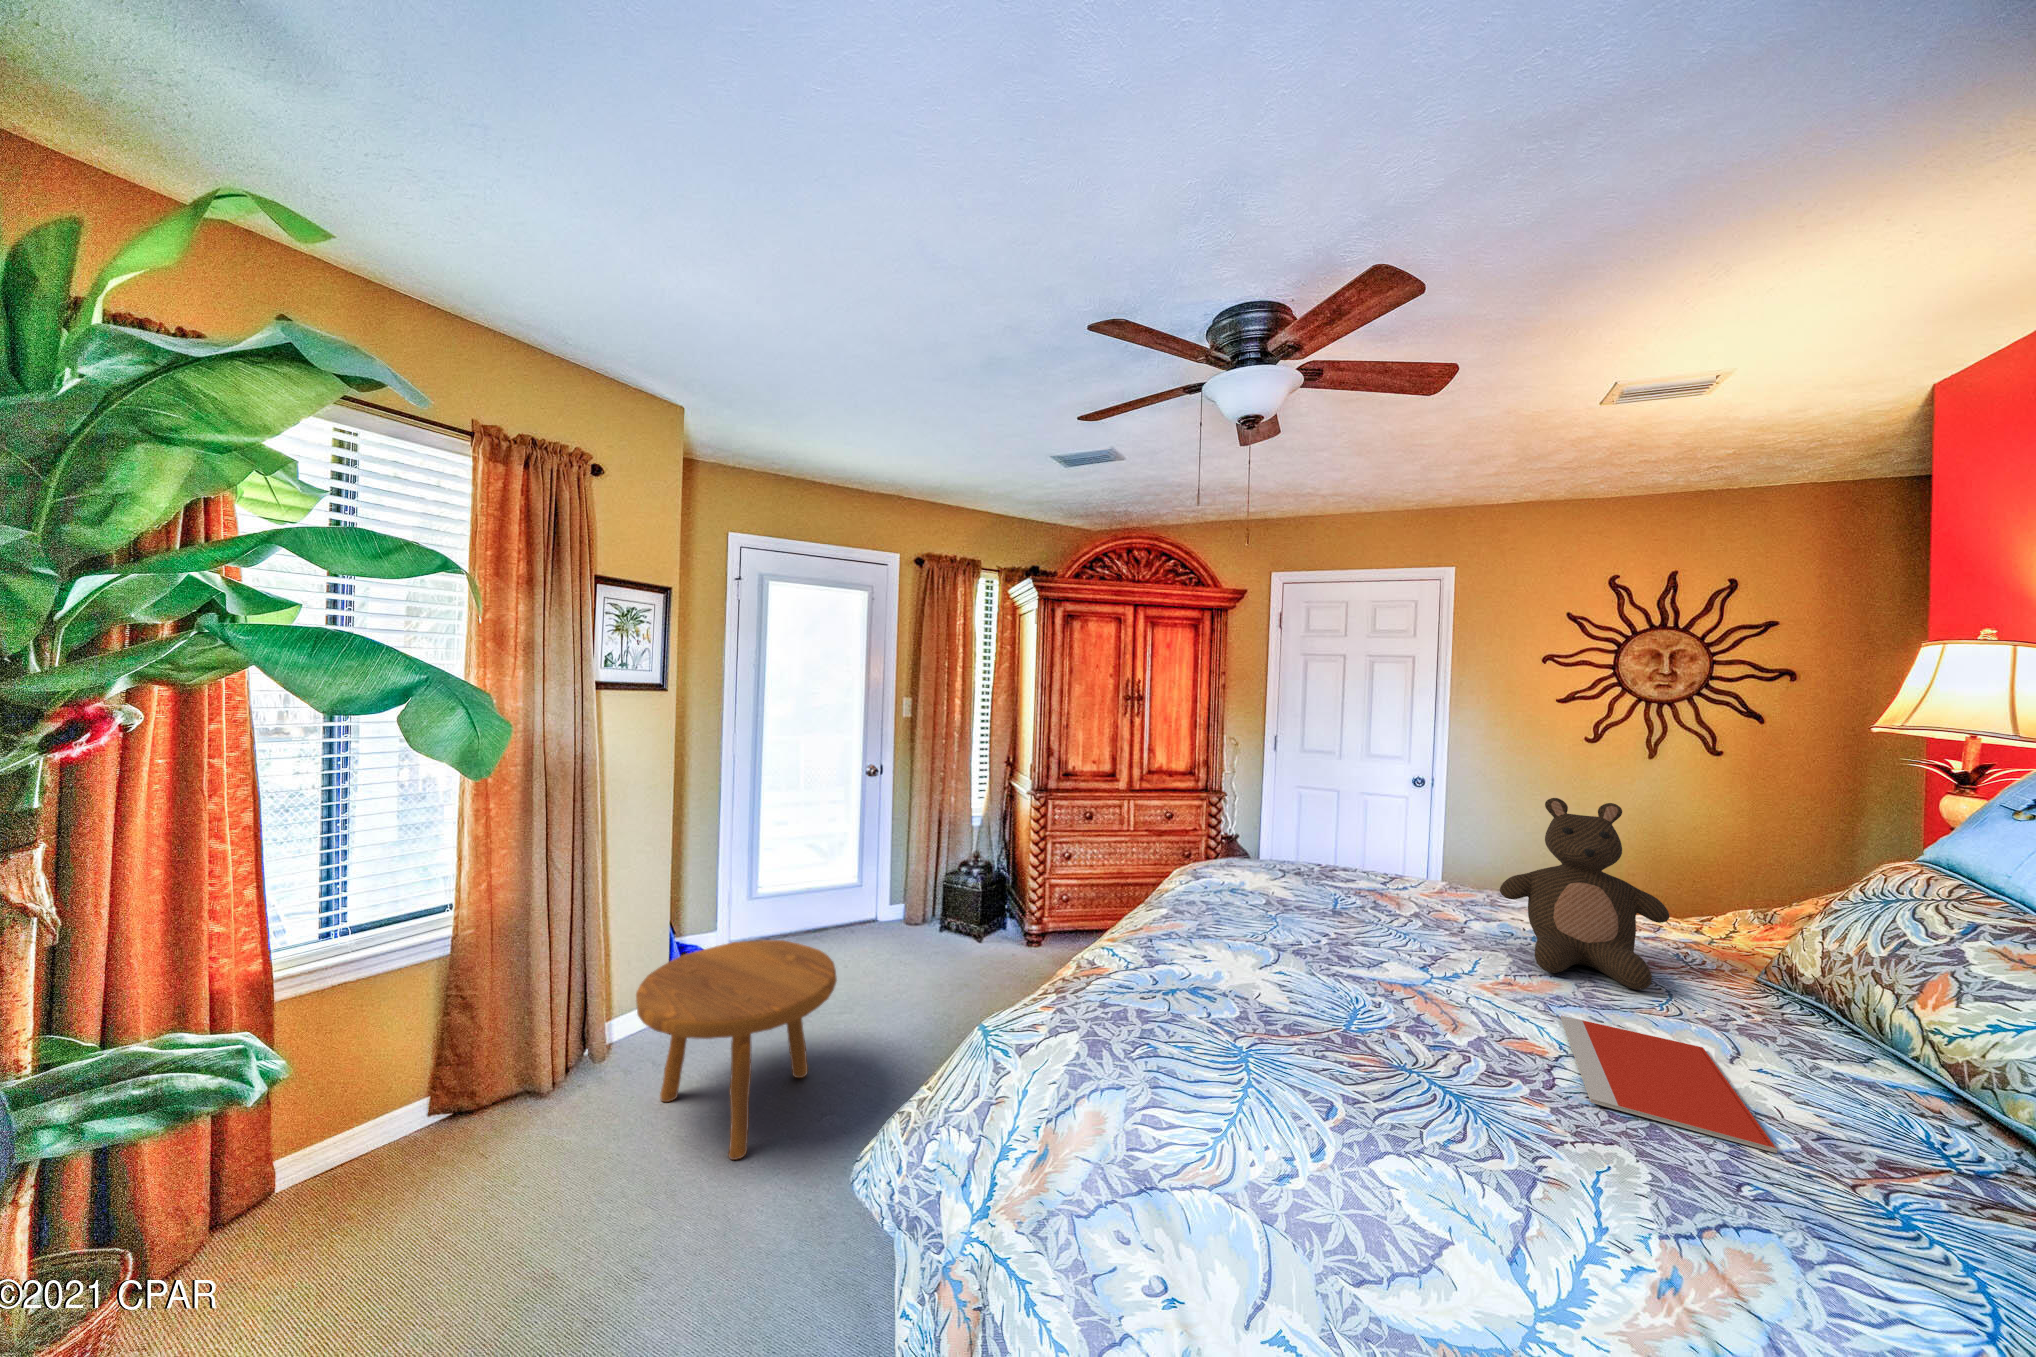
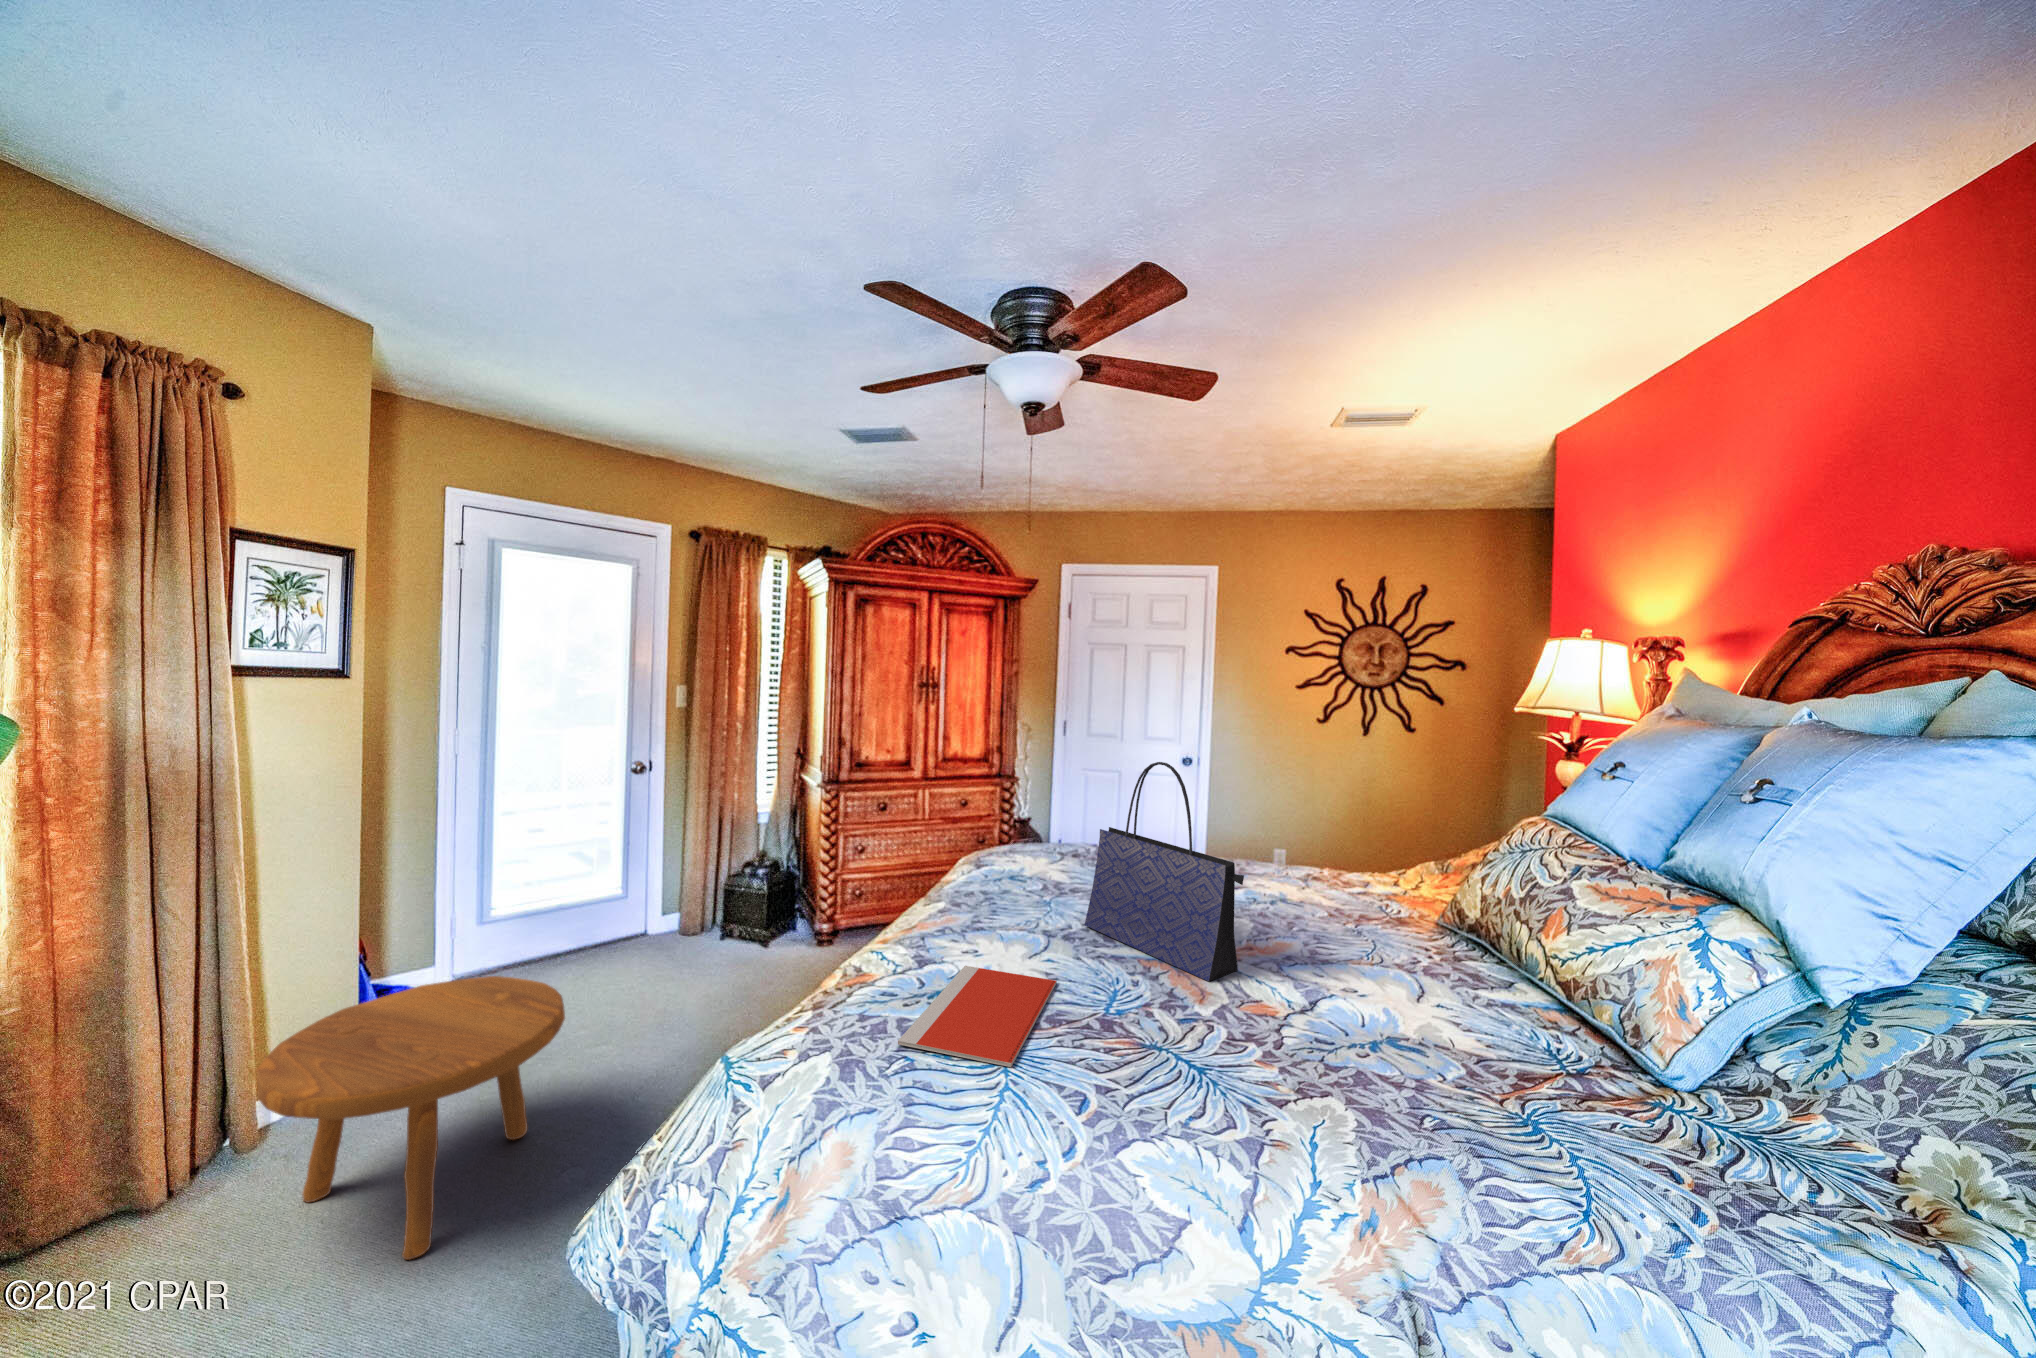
tote bag: none [1309,778,1496,1012] -> present [1085,762,1244,982]
stuffed bear: present [1500,798,1669,990] -> none [1251,775,1378,943]
notebook: present [1561,1016,1777,1153] -> present [898,966,1057,1067]

